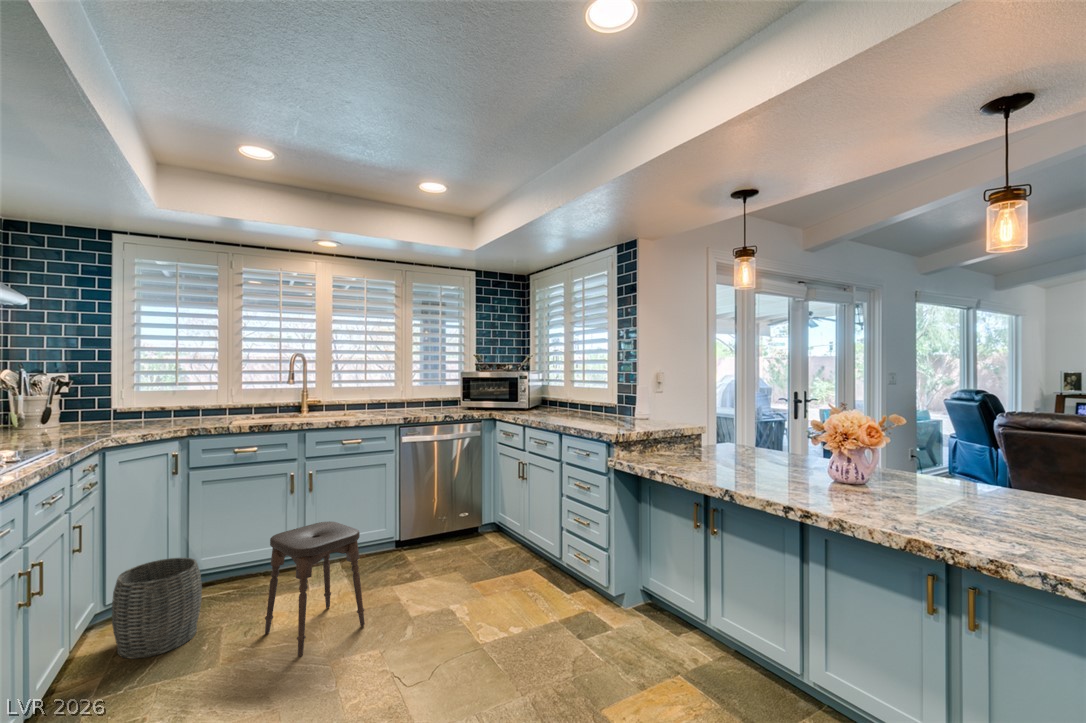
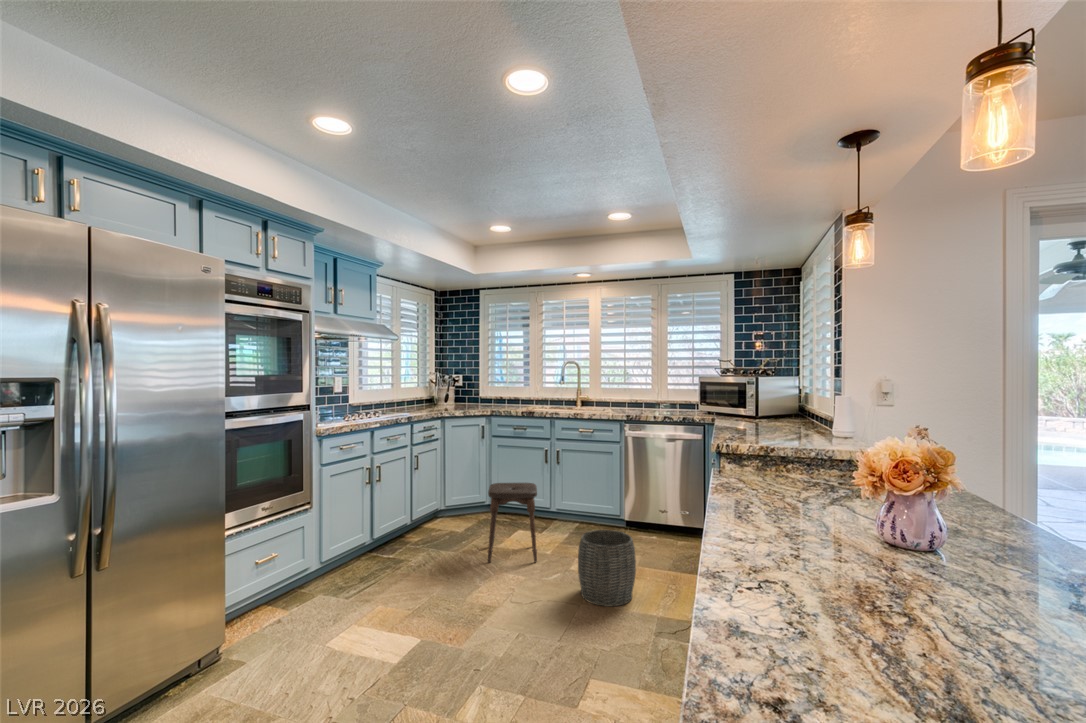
woven basket: present [112,558,202,659] -> present [578,530,636,606]

